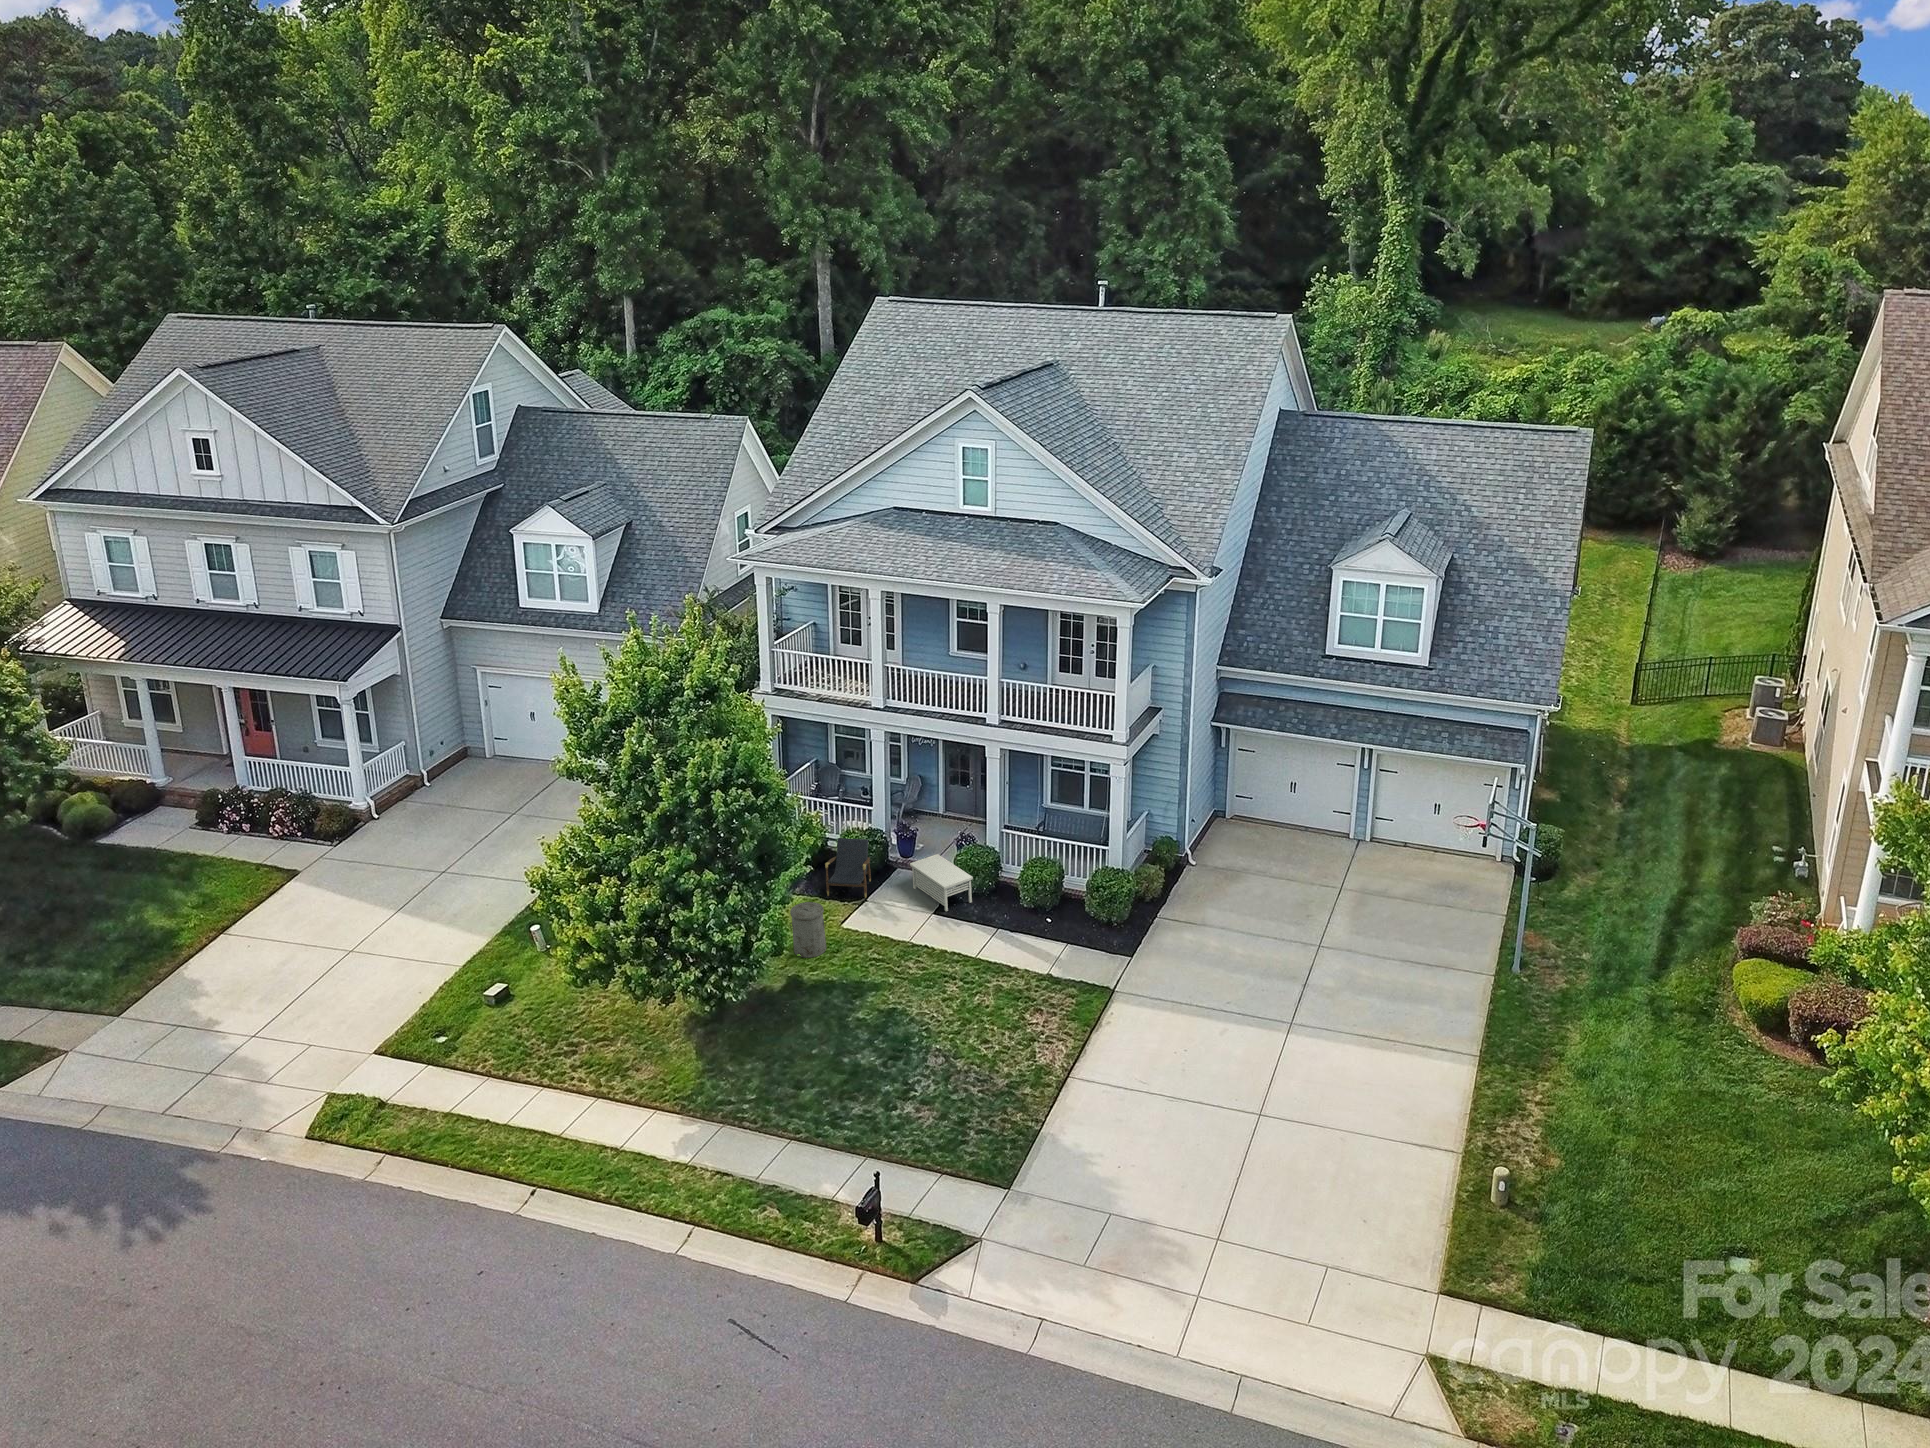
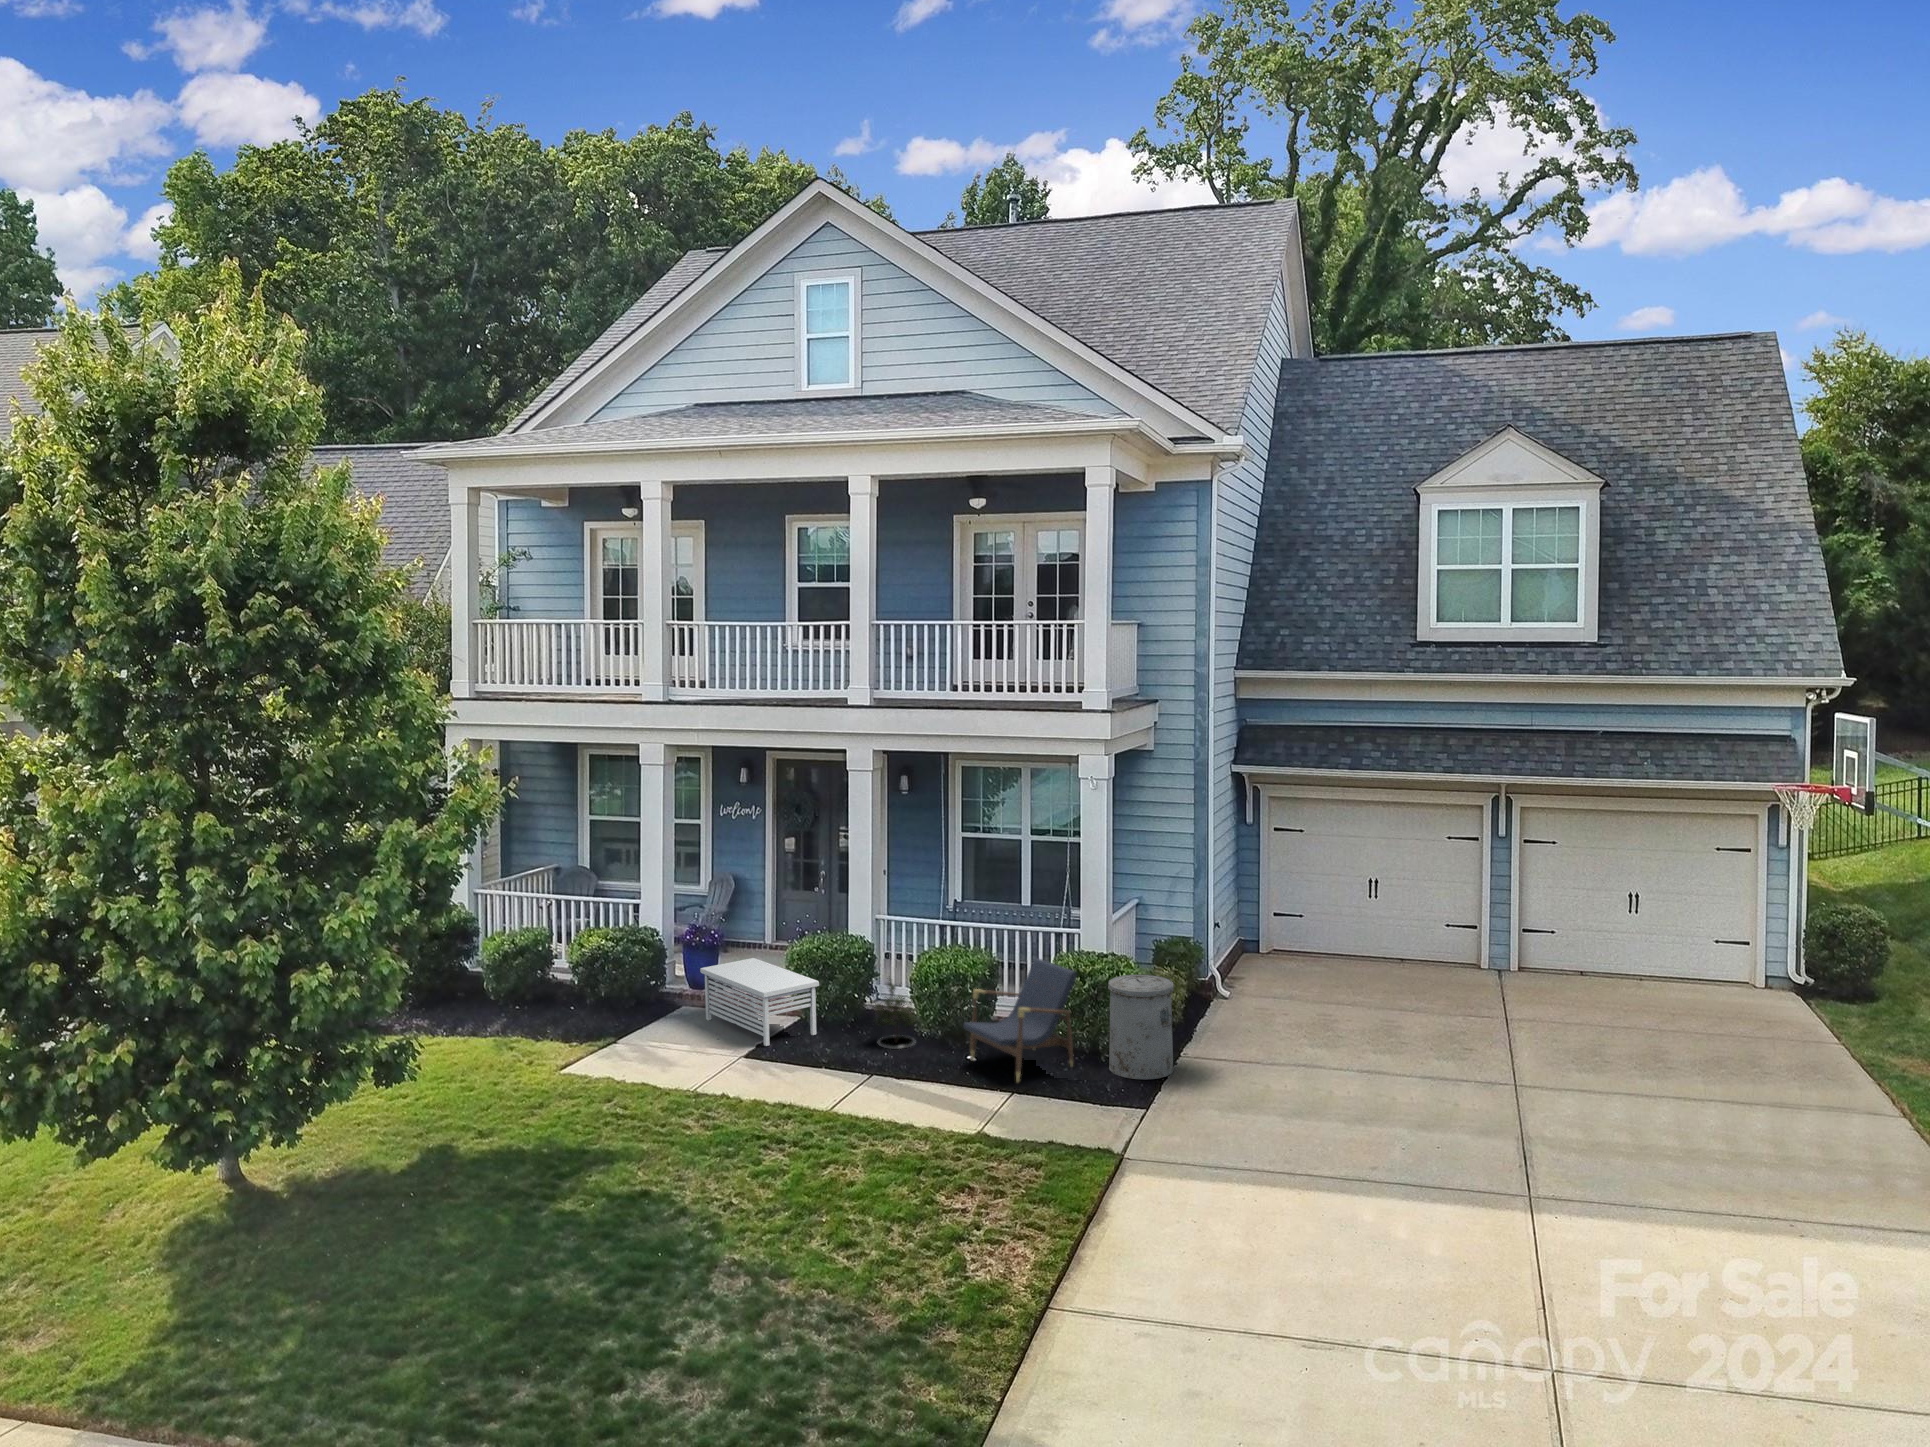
lounge chair: present [825,838,871,898] -> present [963,959,1077,1082]
potted tree: none [999,877,1025,914] -> present [872,976,915,1049]
trash can: present [790,902,826,958] -> present [1107,974,1174,1080]

